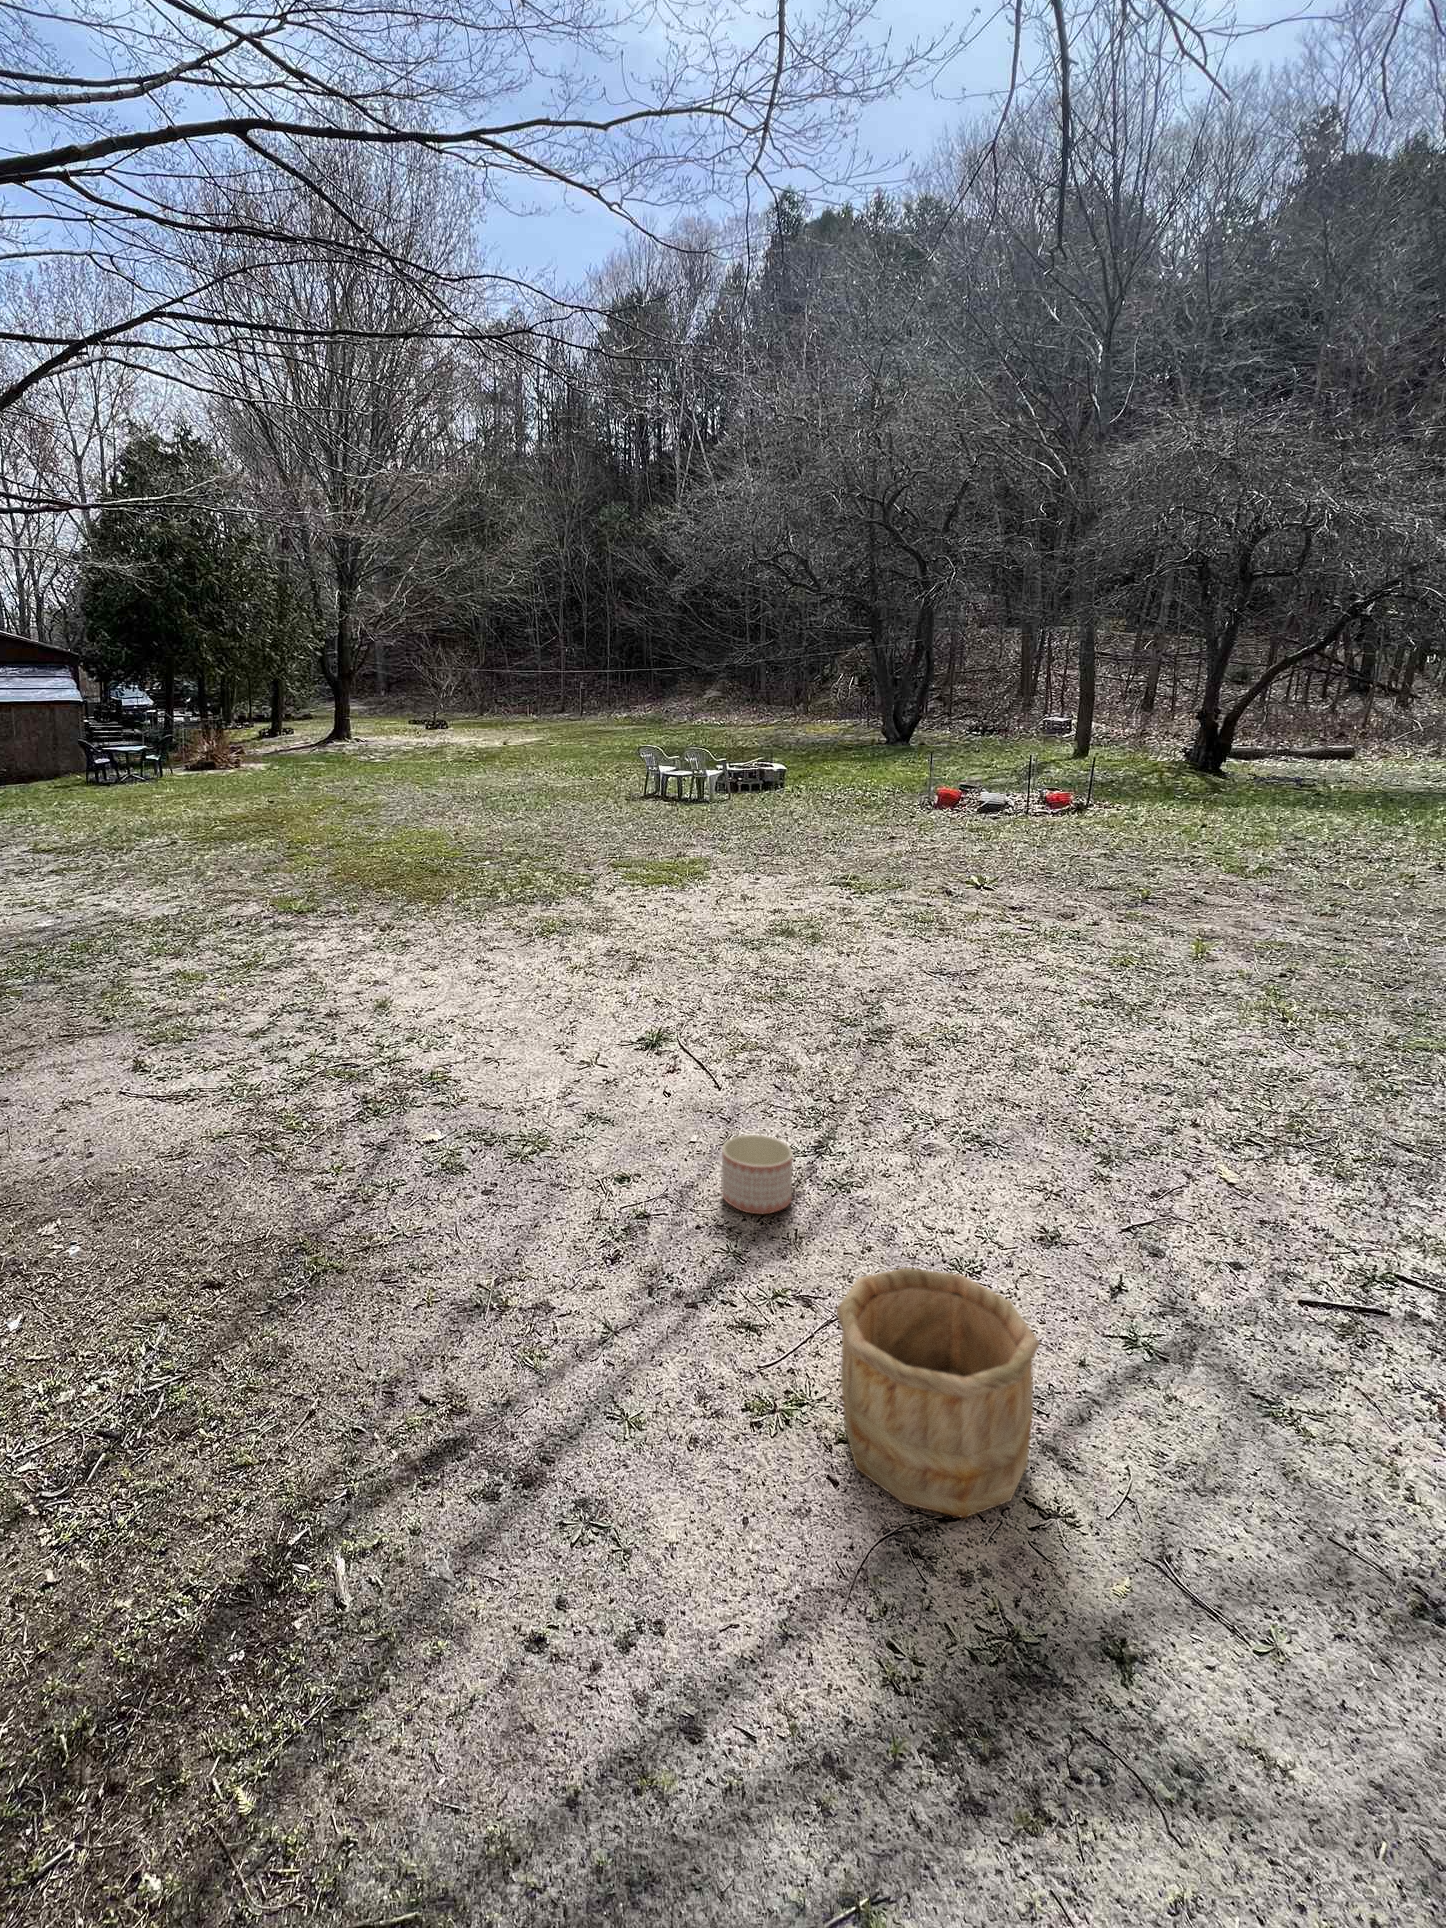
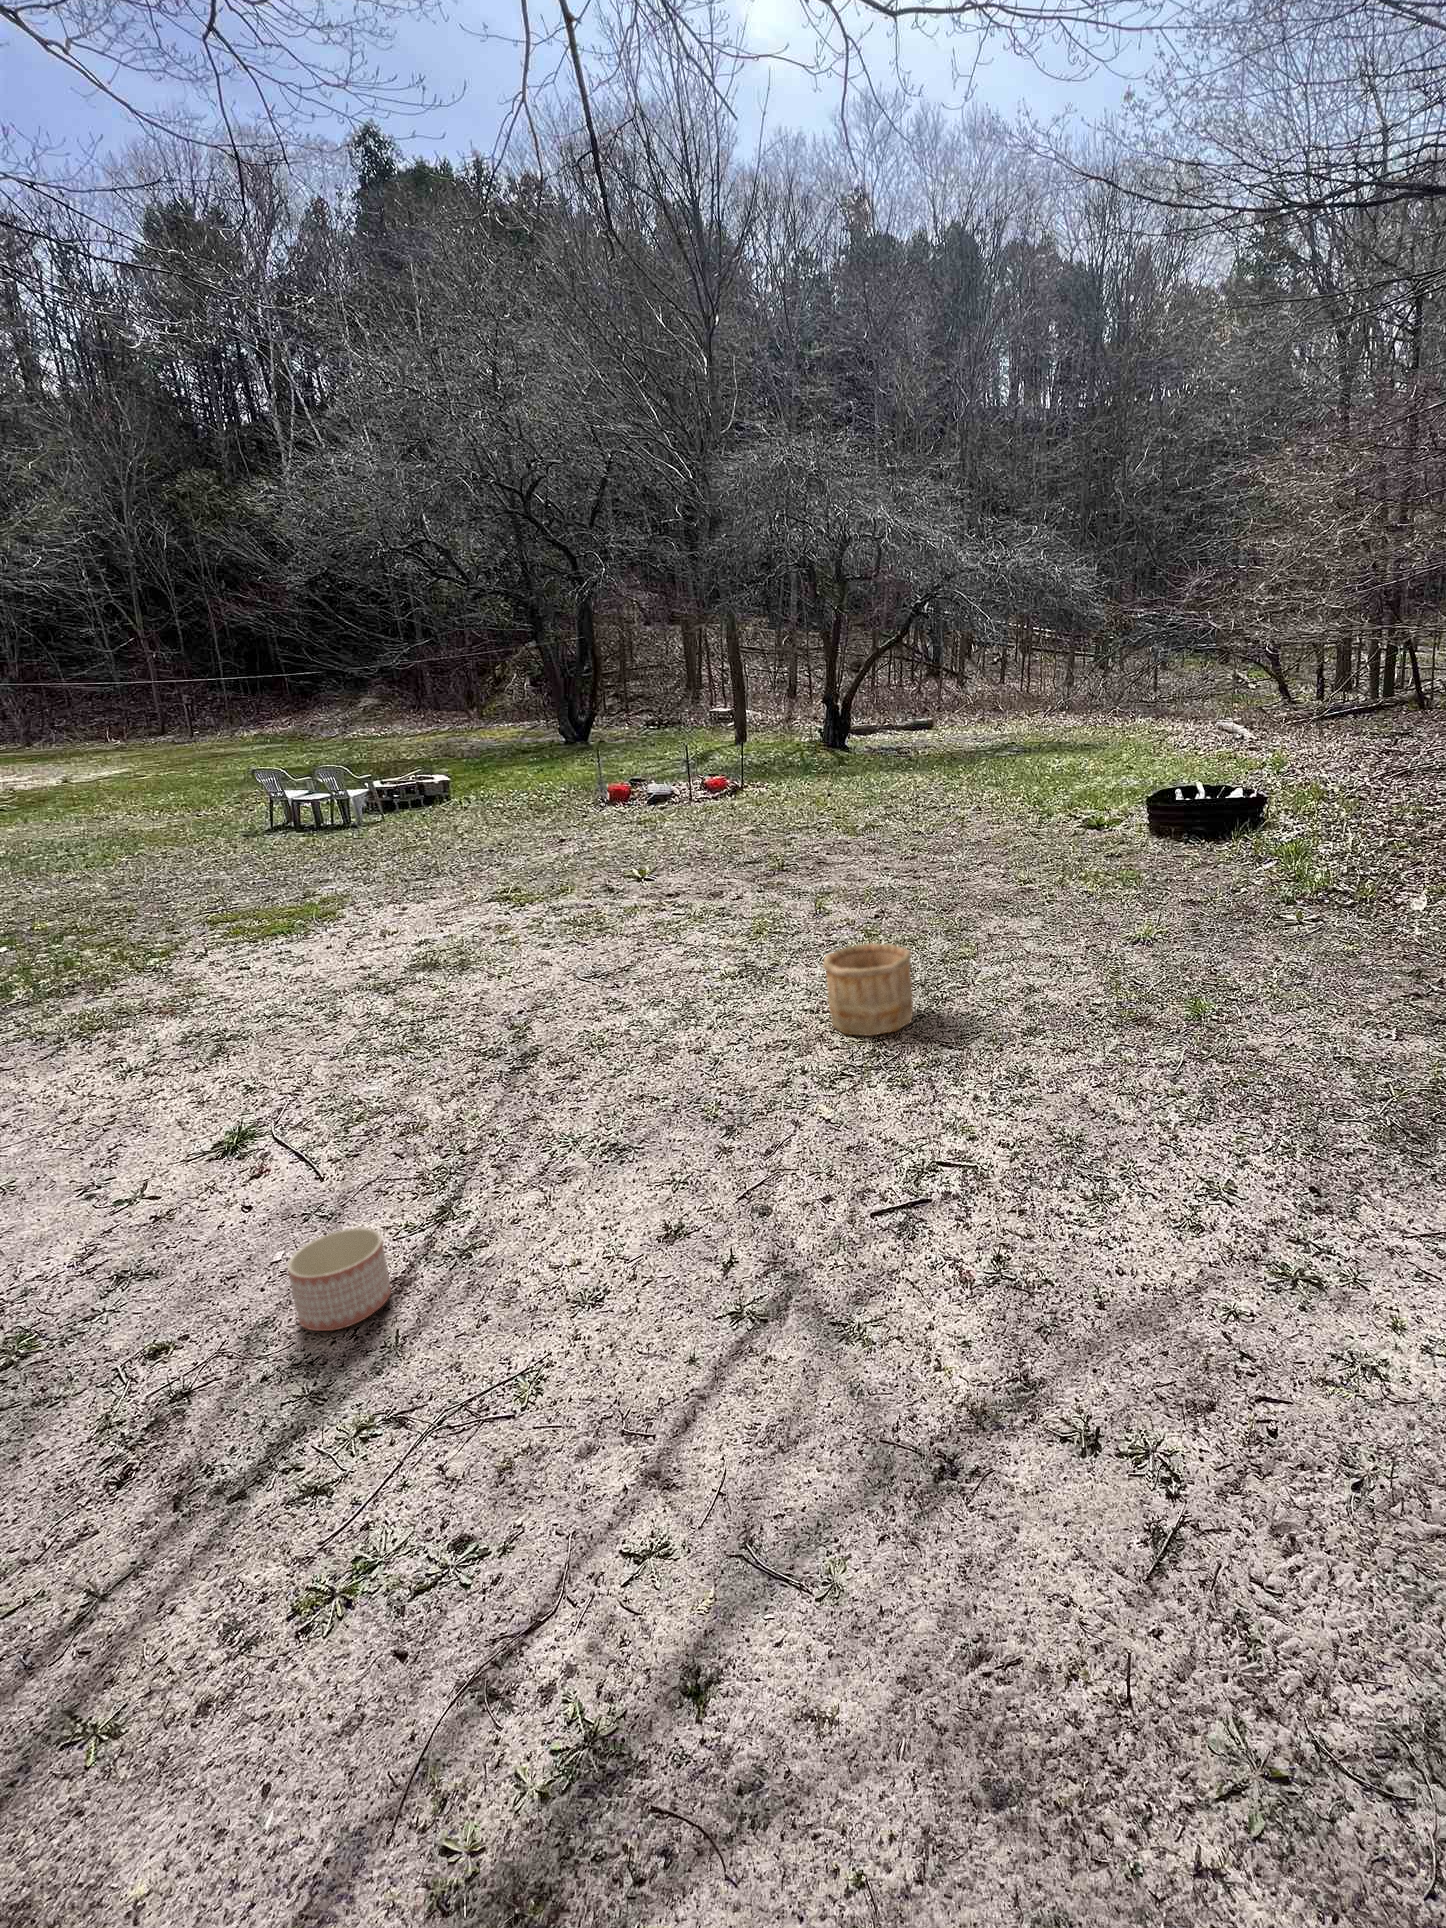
wooden bucket: present [836,1268,1039,1518] -> present [823,943,913,1036]

